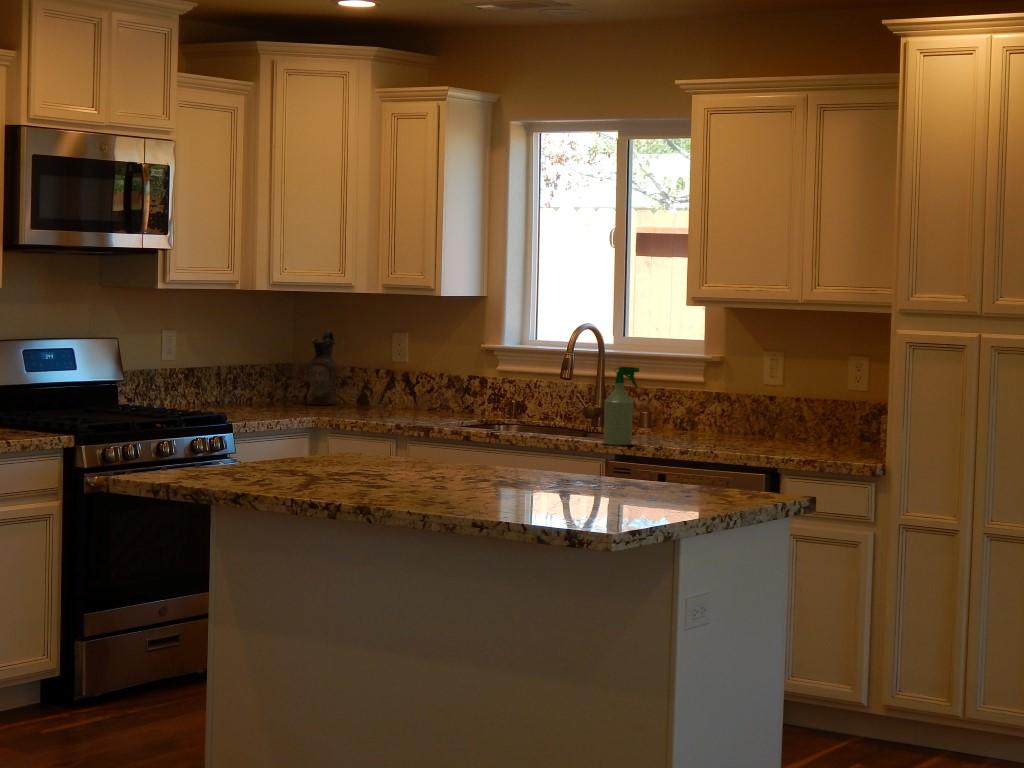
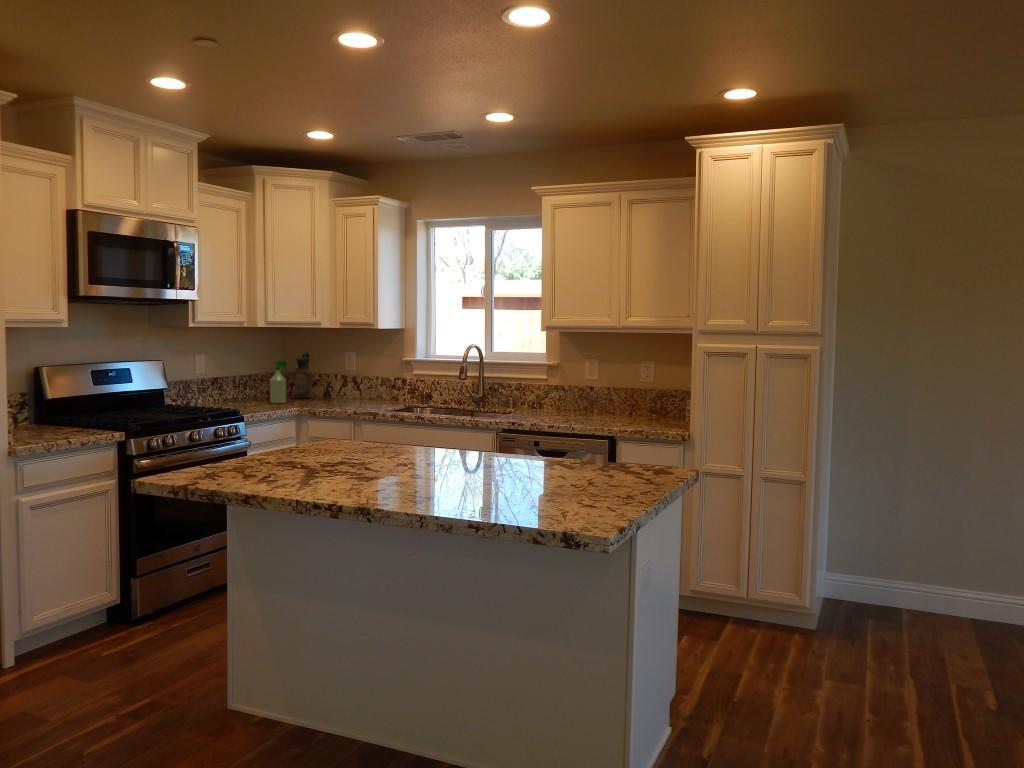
spray bottle: present [603,367,639,445] -> present [270,361,289,403]

